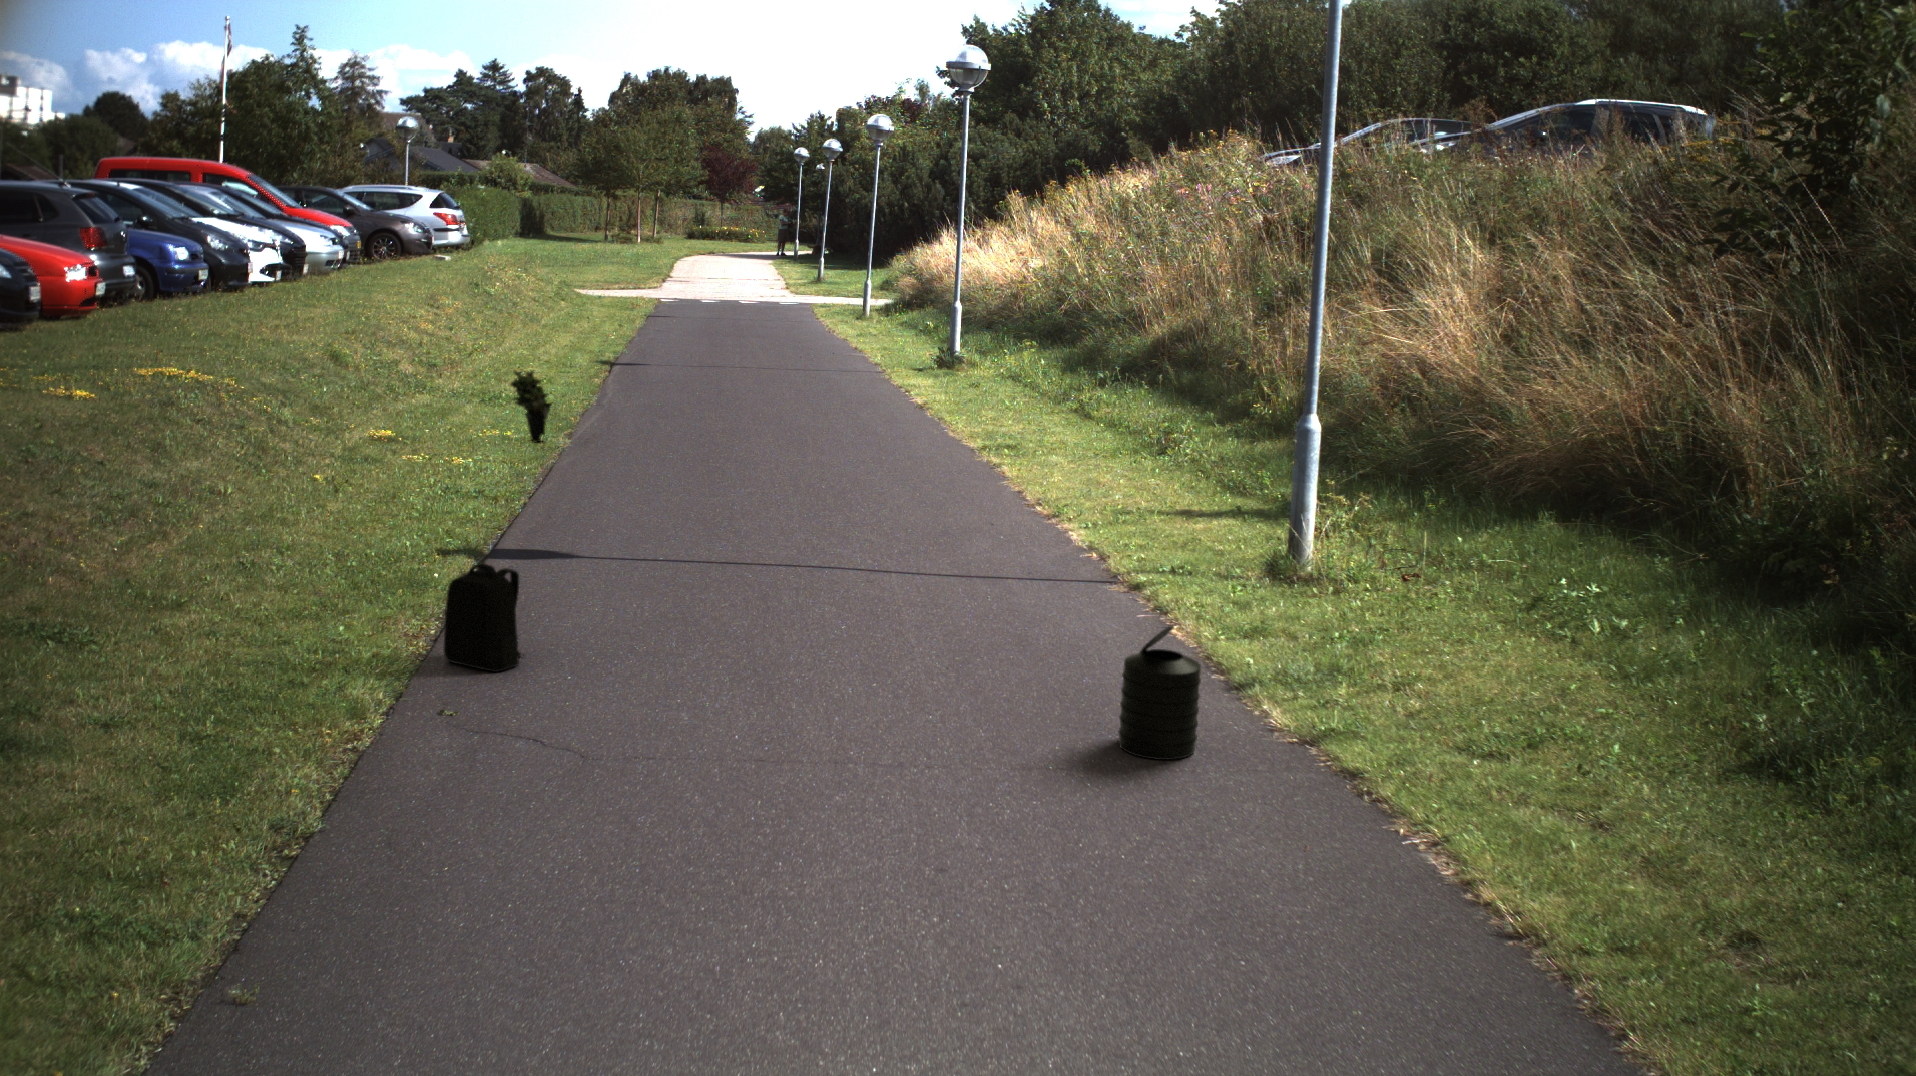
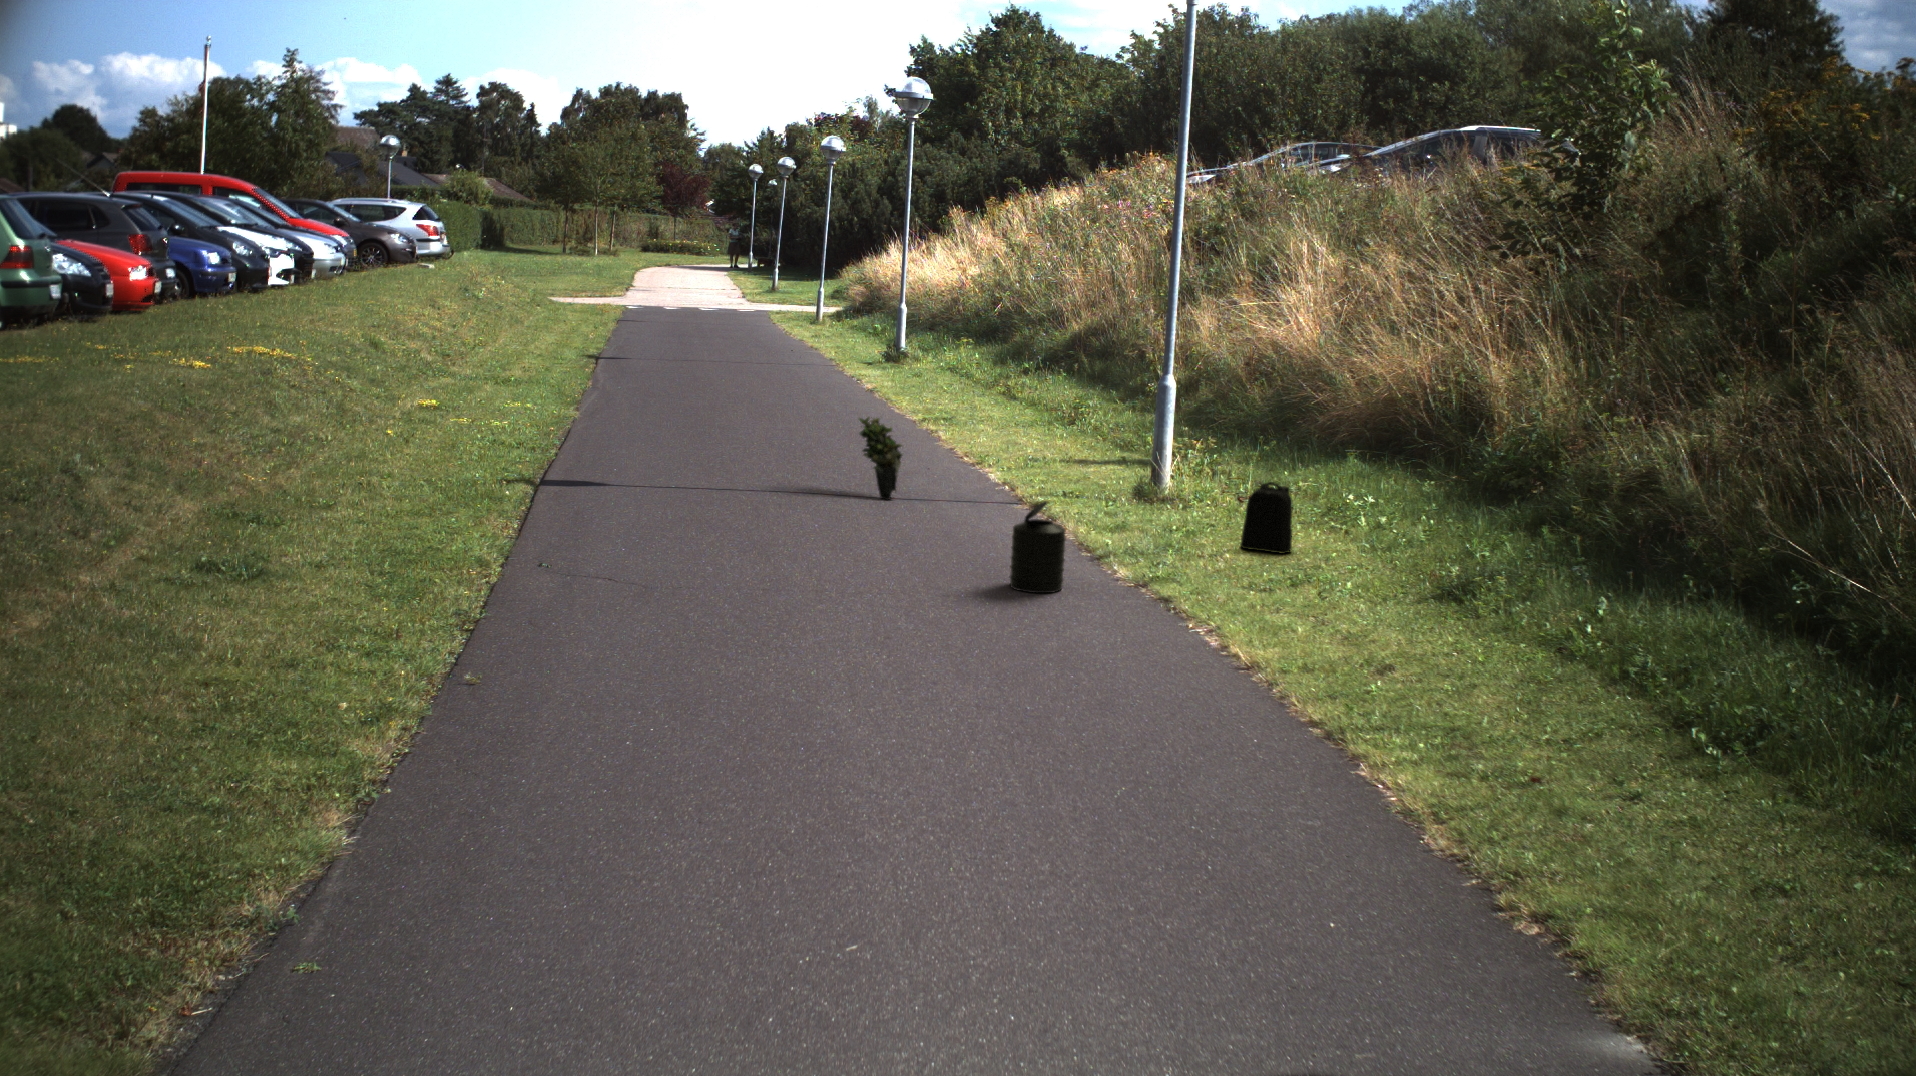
potted plant: present [510,371,553,443] -> present [859,417,902,500]
backpack: present [444,563,522,672] -> present [1240,482,1293,554]

